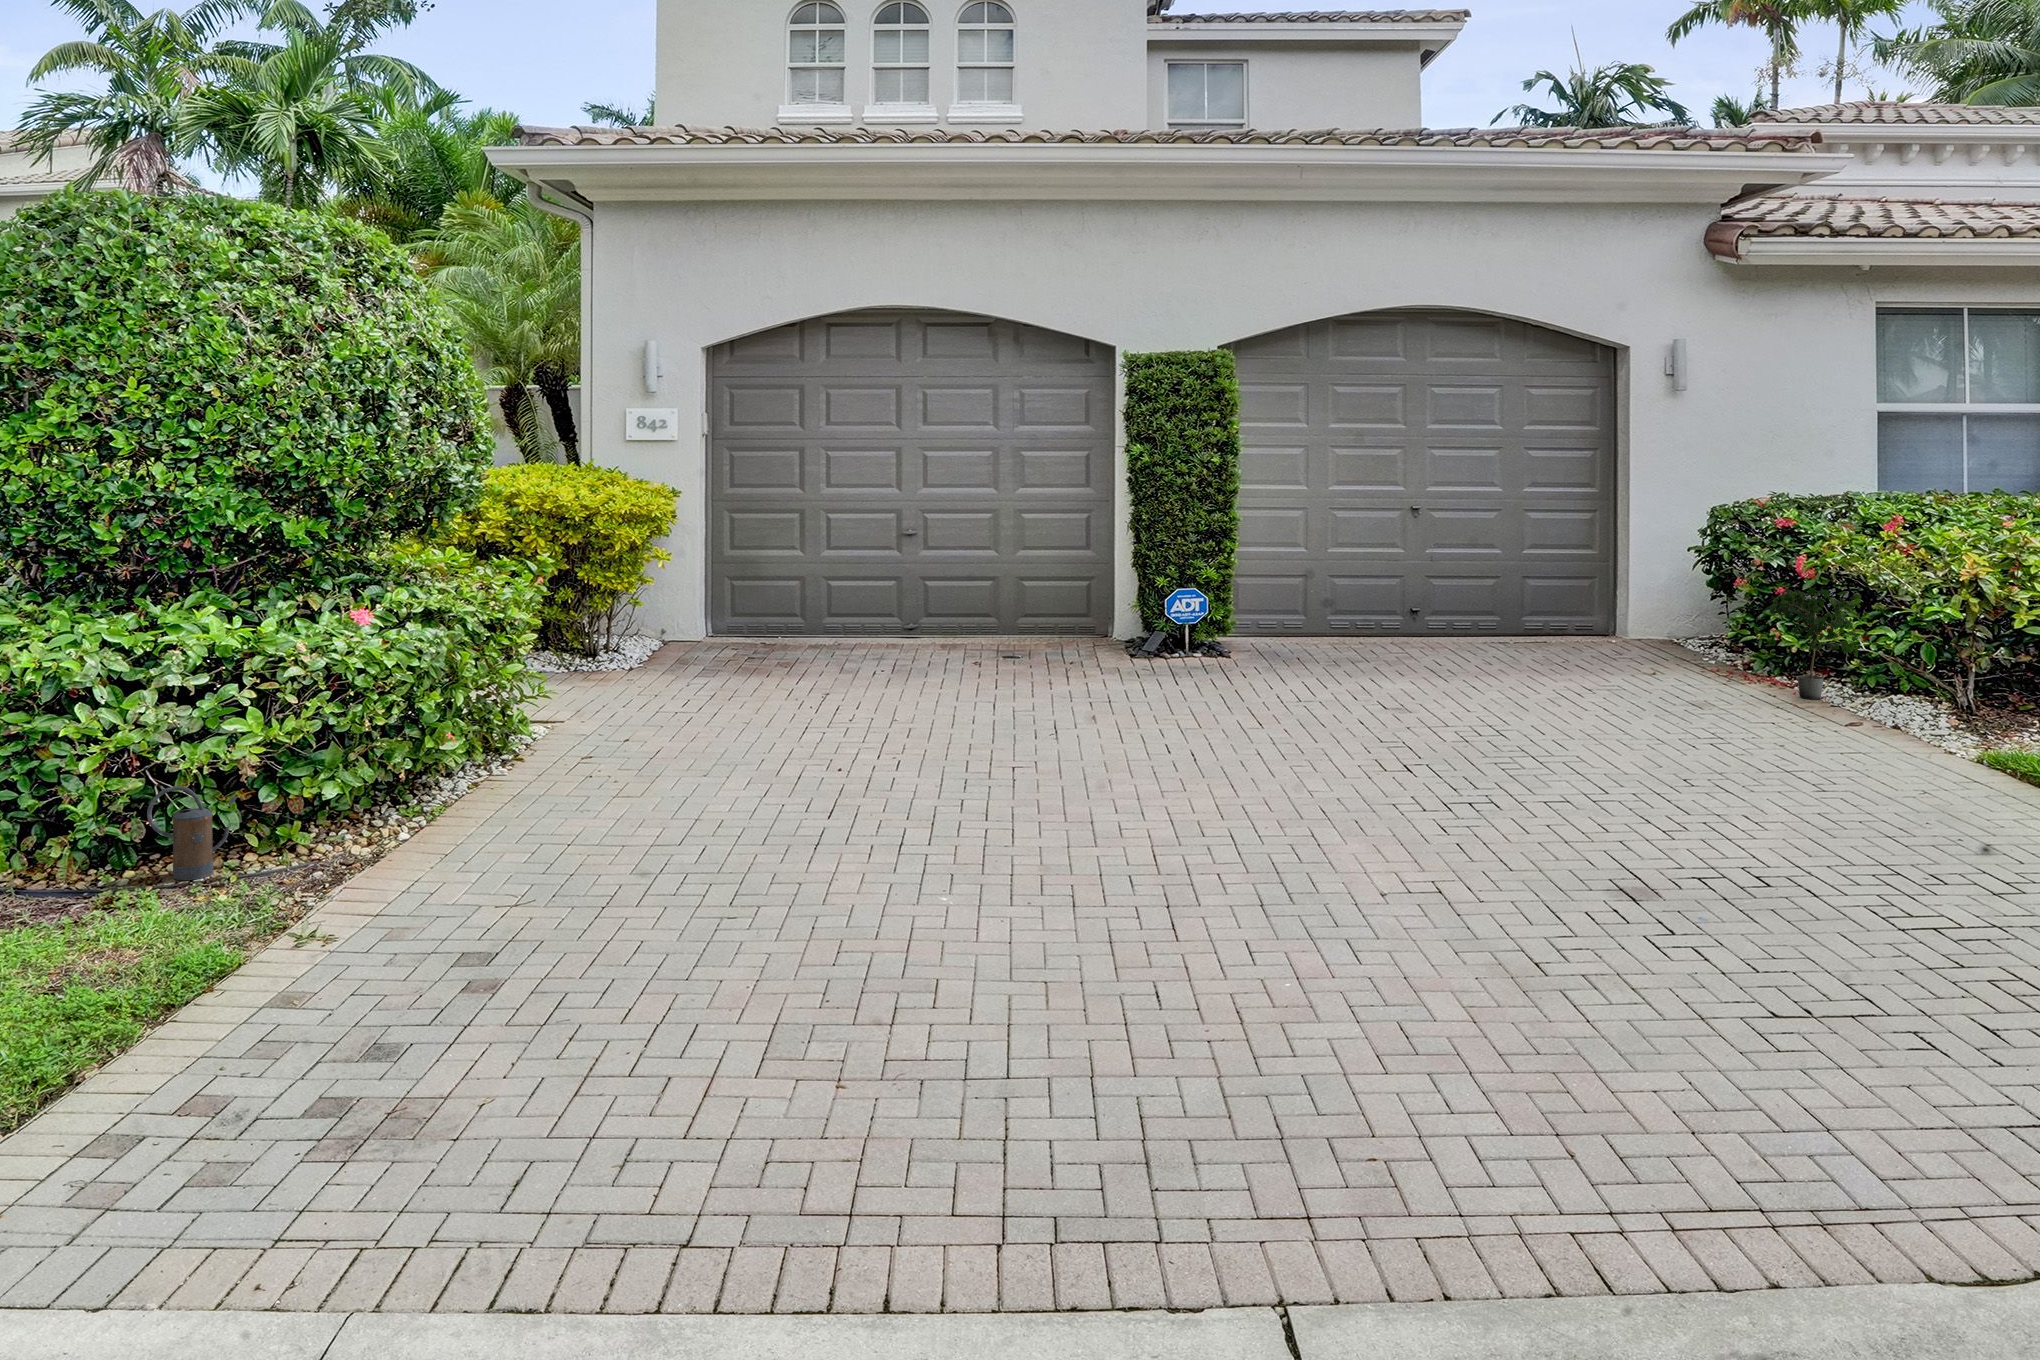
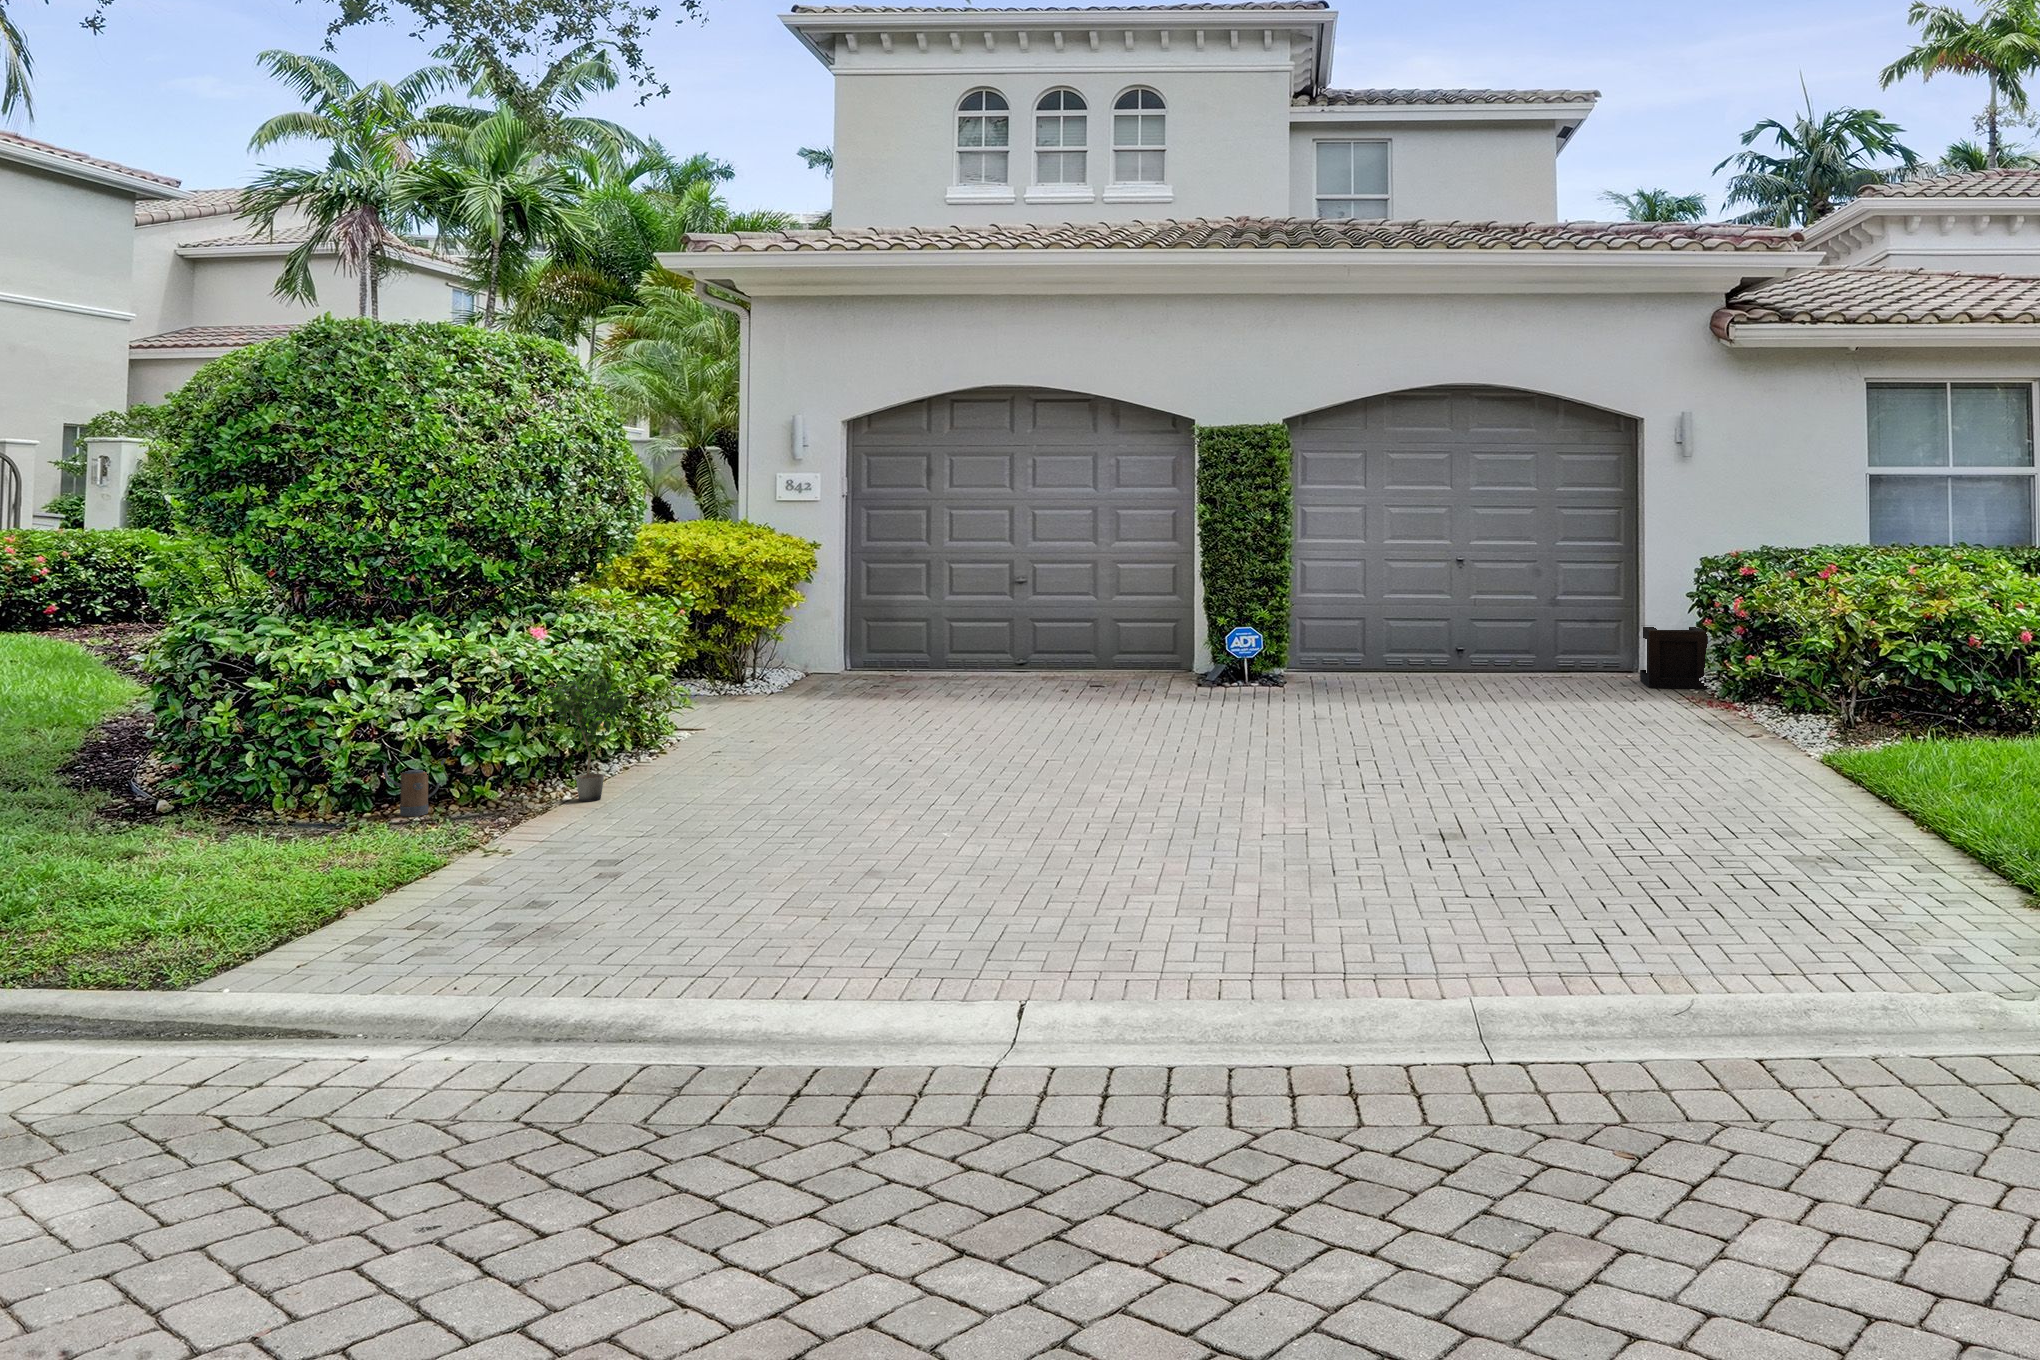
wooden crate: none [1619,583,1711,657] -> present [1640,627,1708,689]
potted plant: present [1764,588,1864,699] -> present [540,672,627,801]

